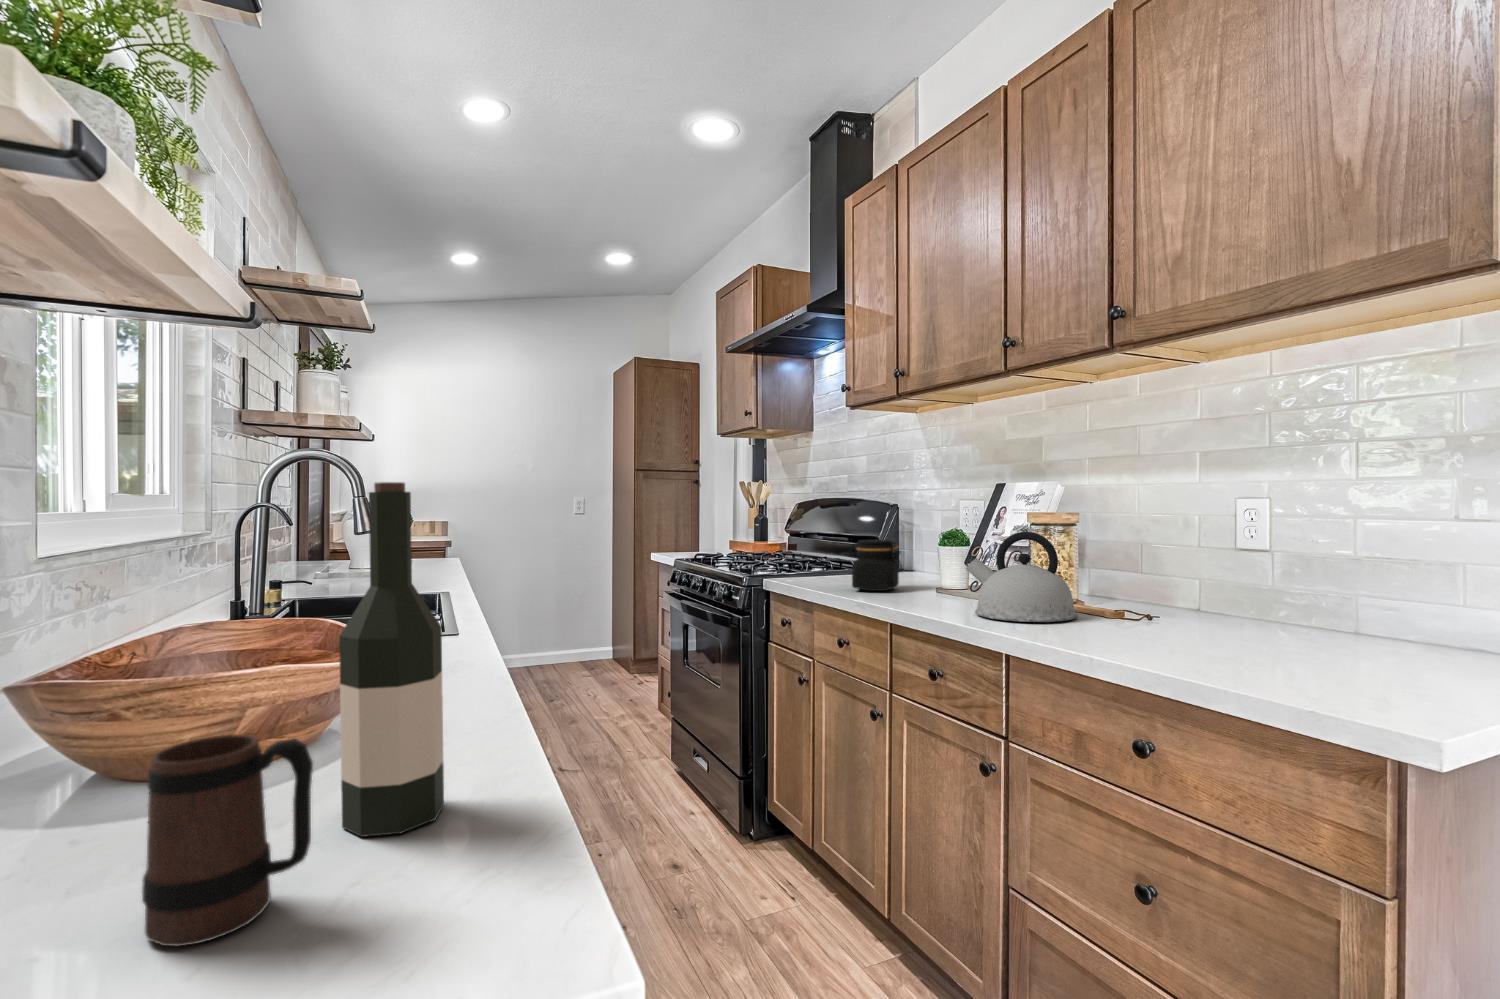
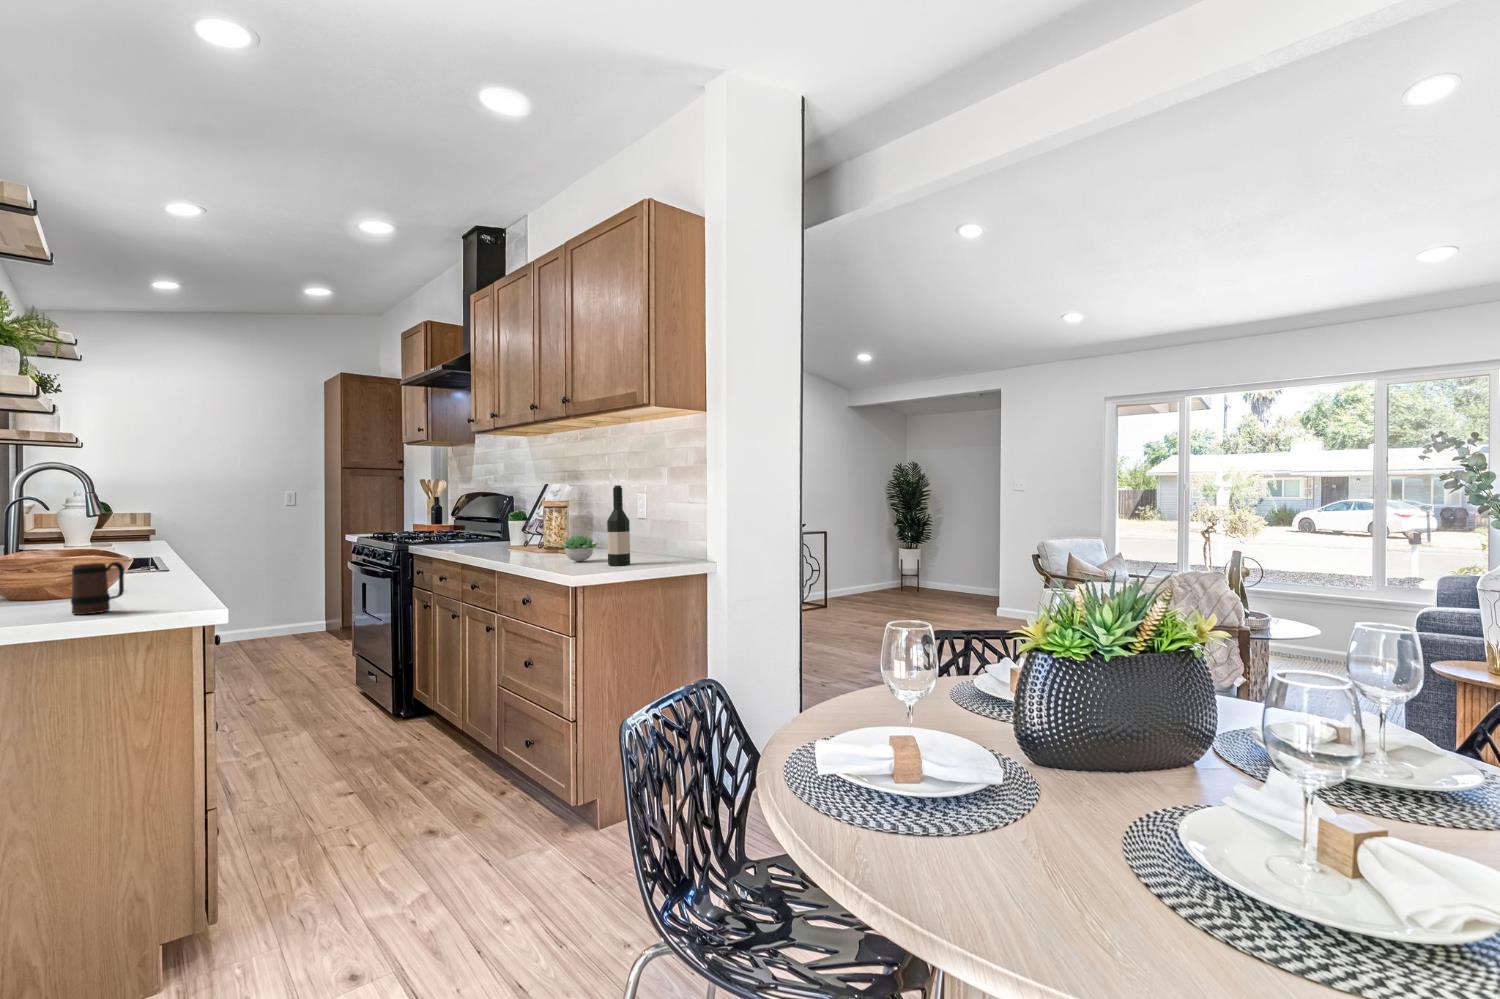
wine bottle: present [339,482,444,837] -> present [607,485,630,566]
kettle: present [966,532,1077,622] -> none [499,509,555,556]
jar: present [848,540,903,591] -> none [453,517,488,548]
succulent plant: none [1174,595,1262,653] -> present [560,536,598,561]

